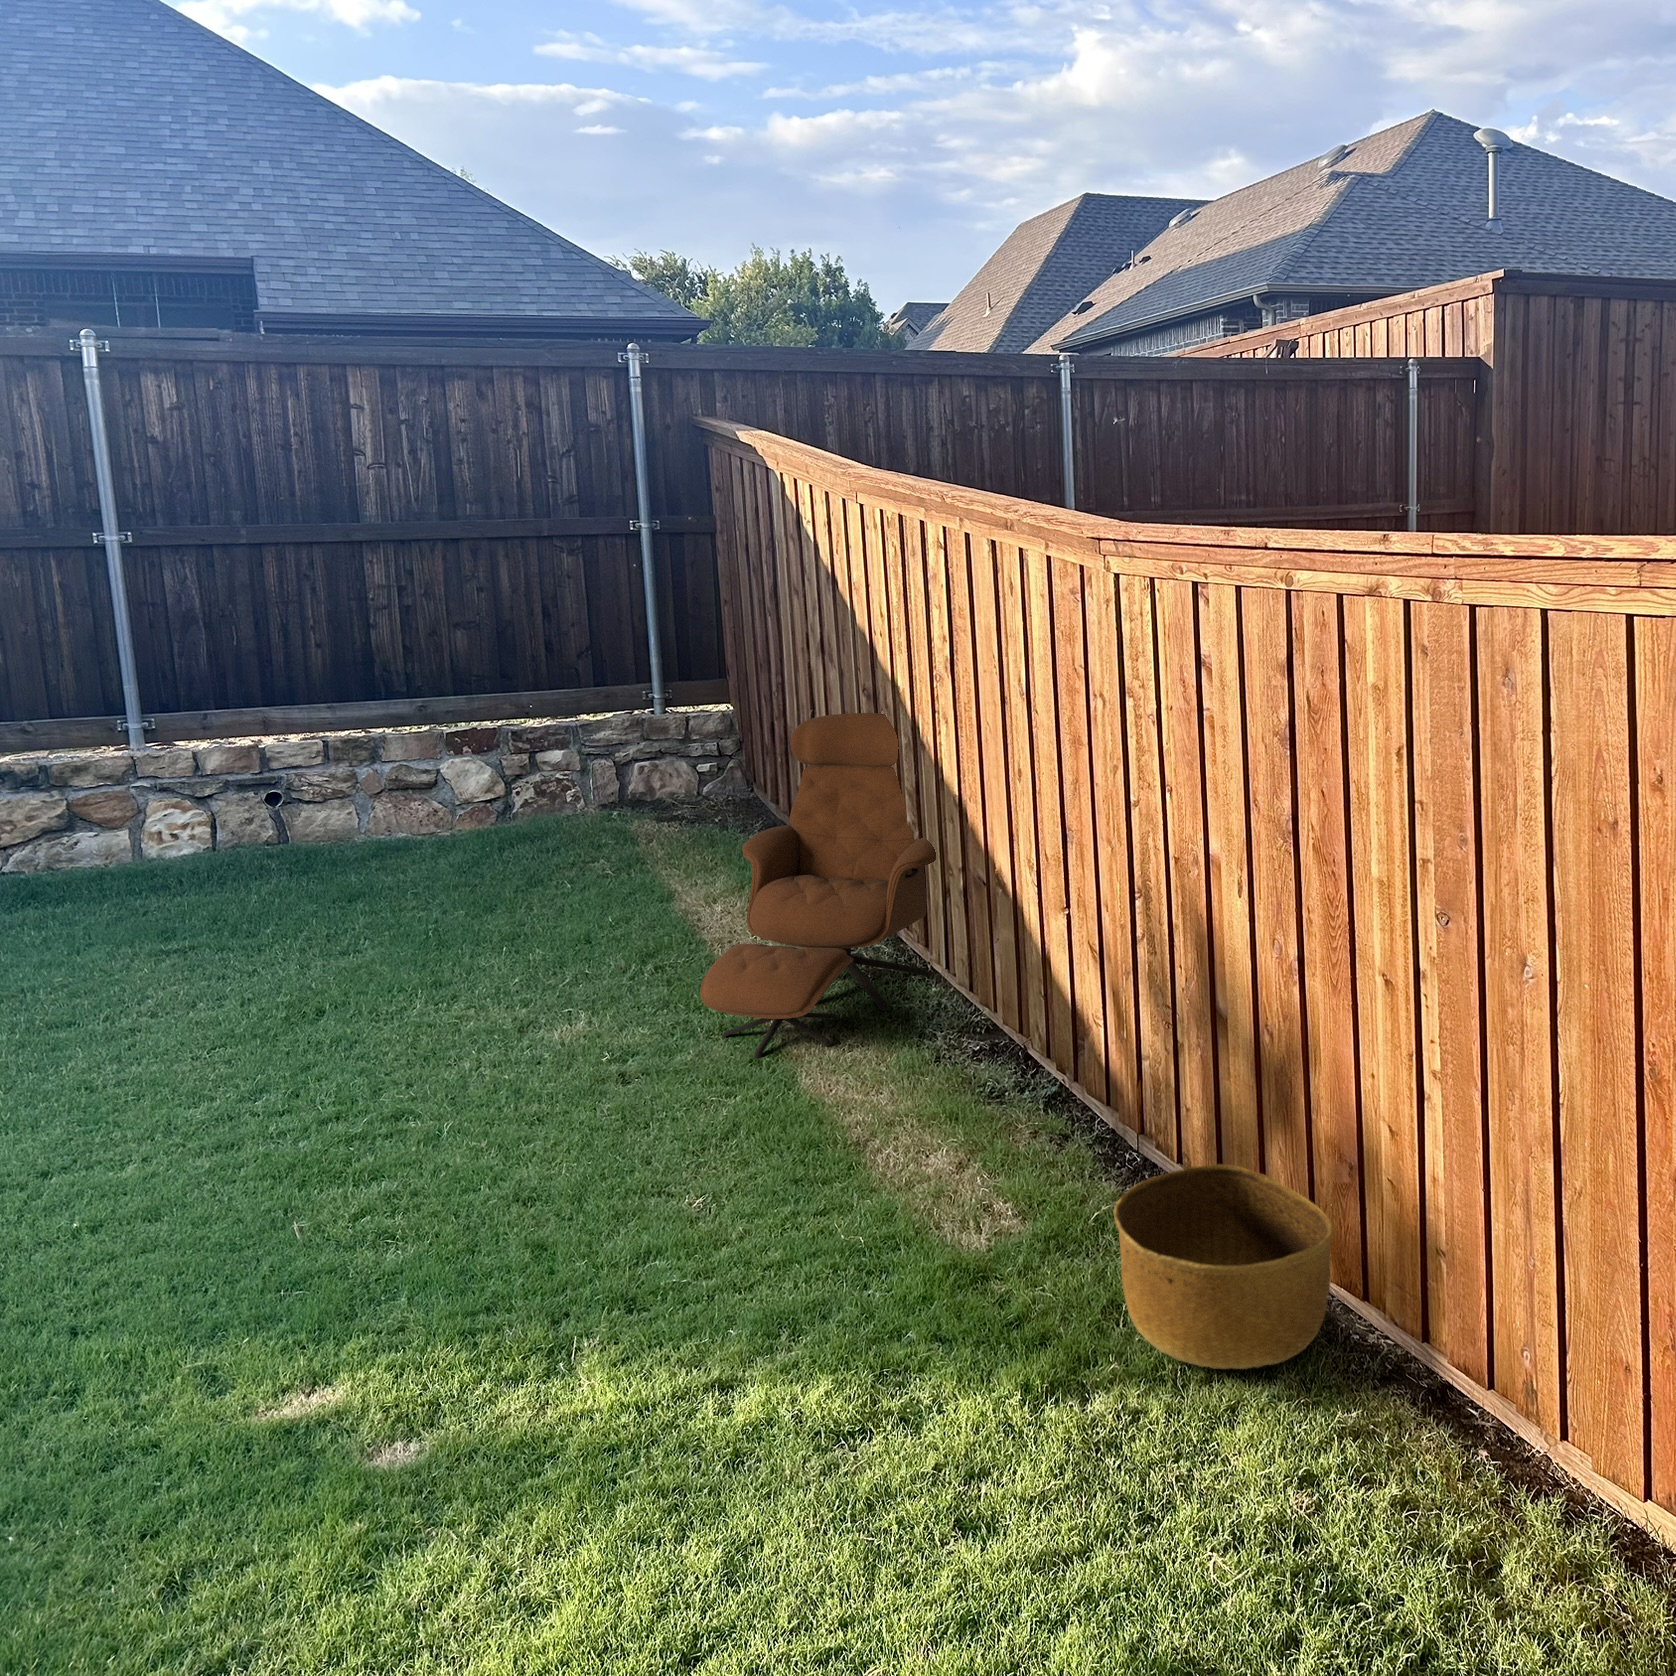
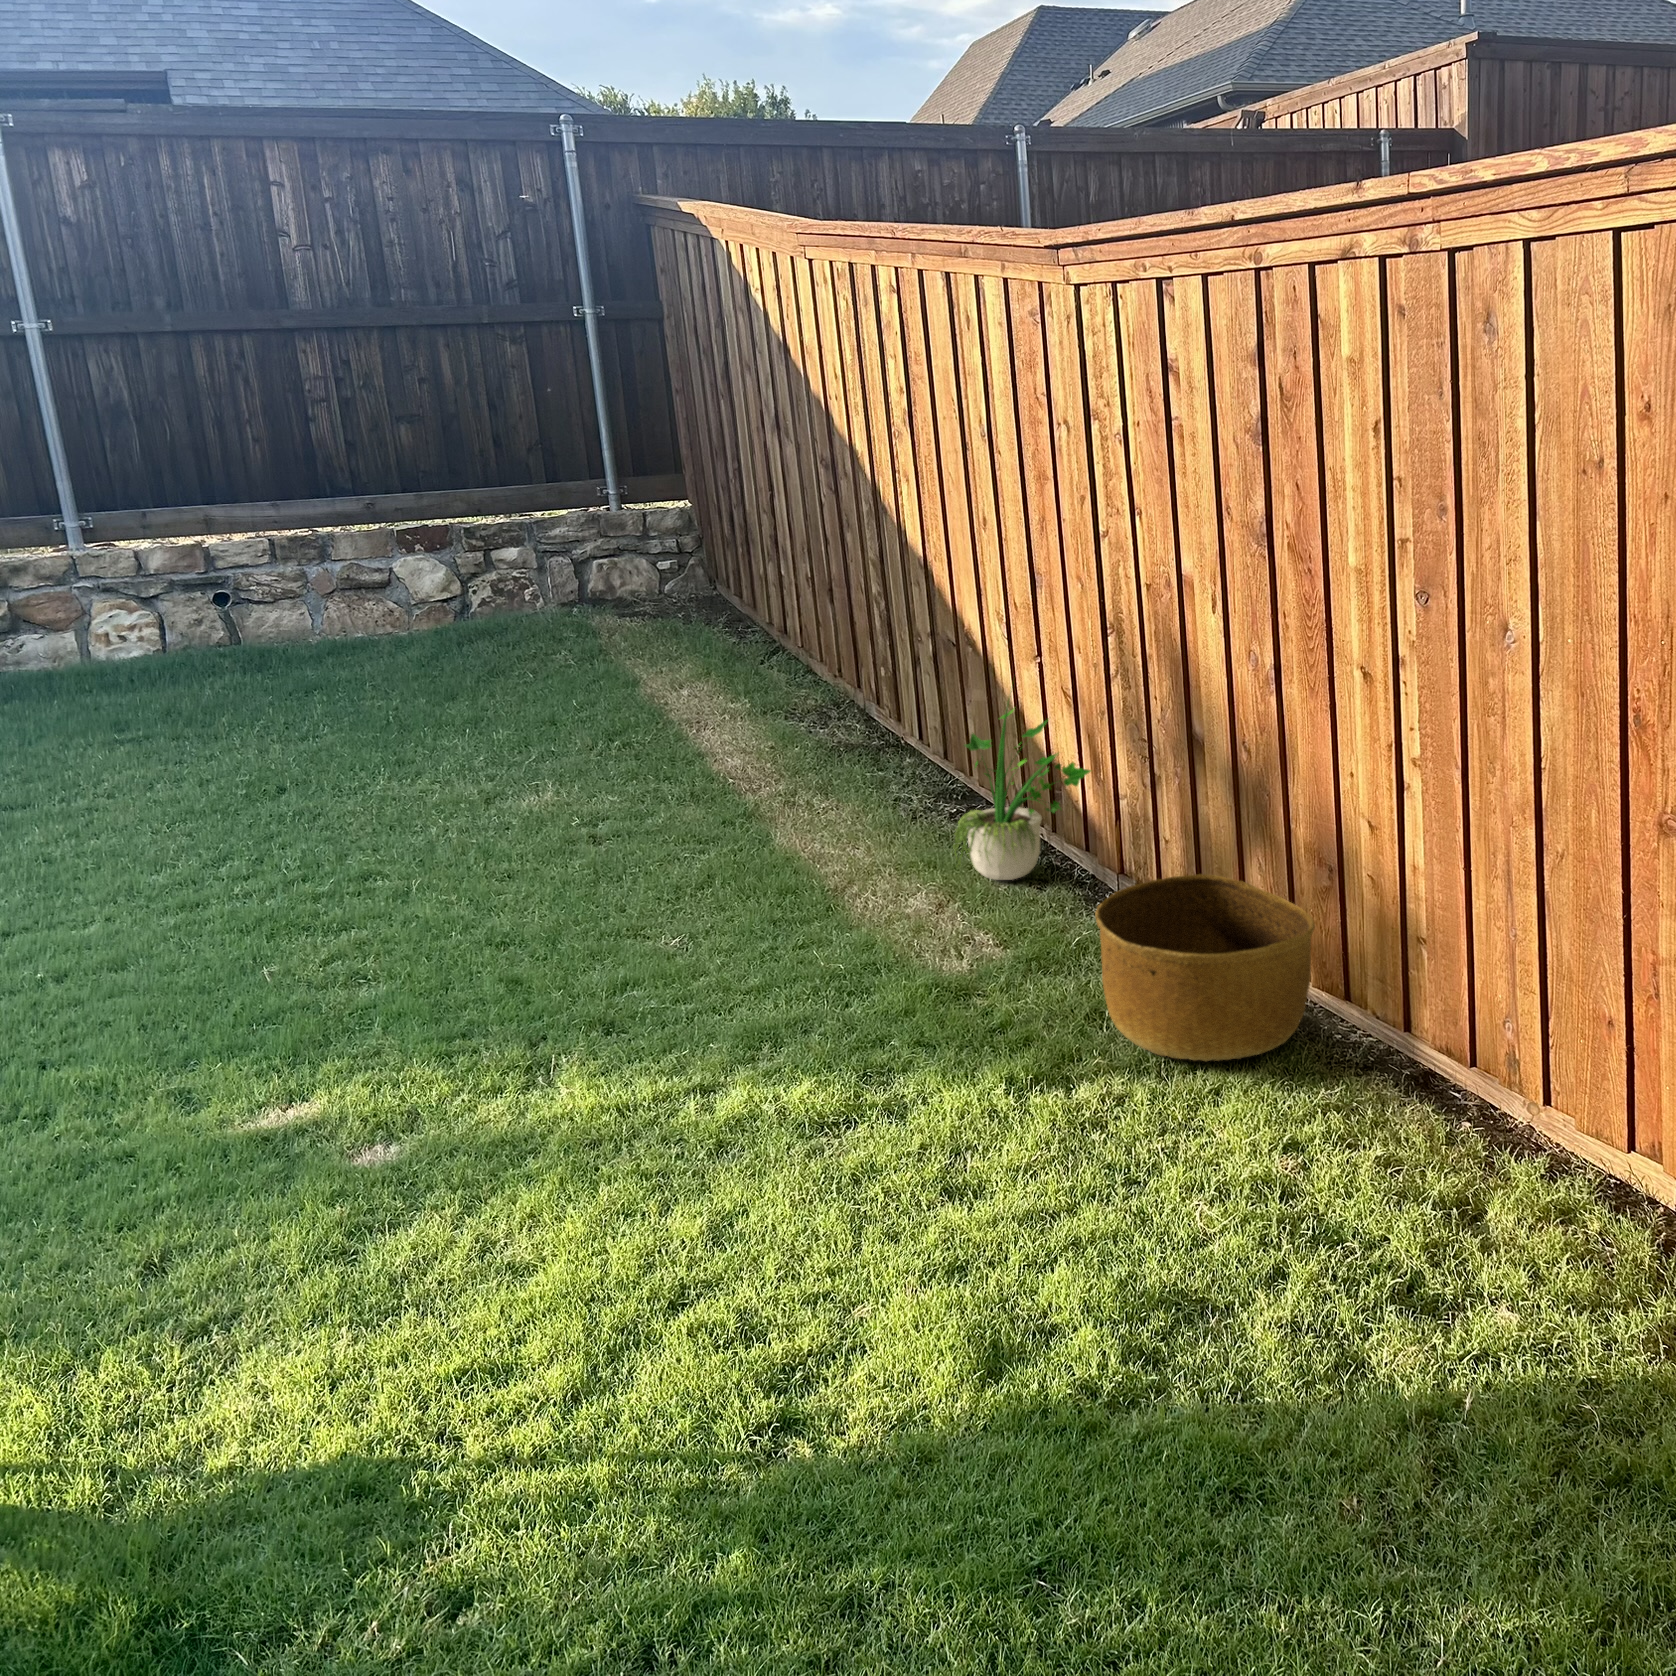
lounge chair: present [700,713,936,1058] -> none [668,487,918,823]
potted plant: none [977,931,1118,1137] -> present [953,702,1091,880]

